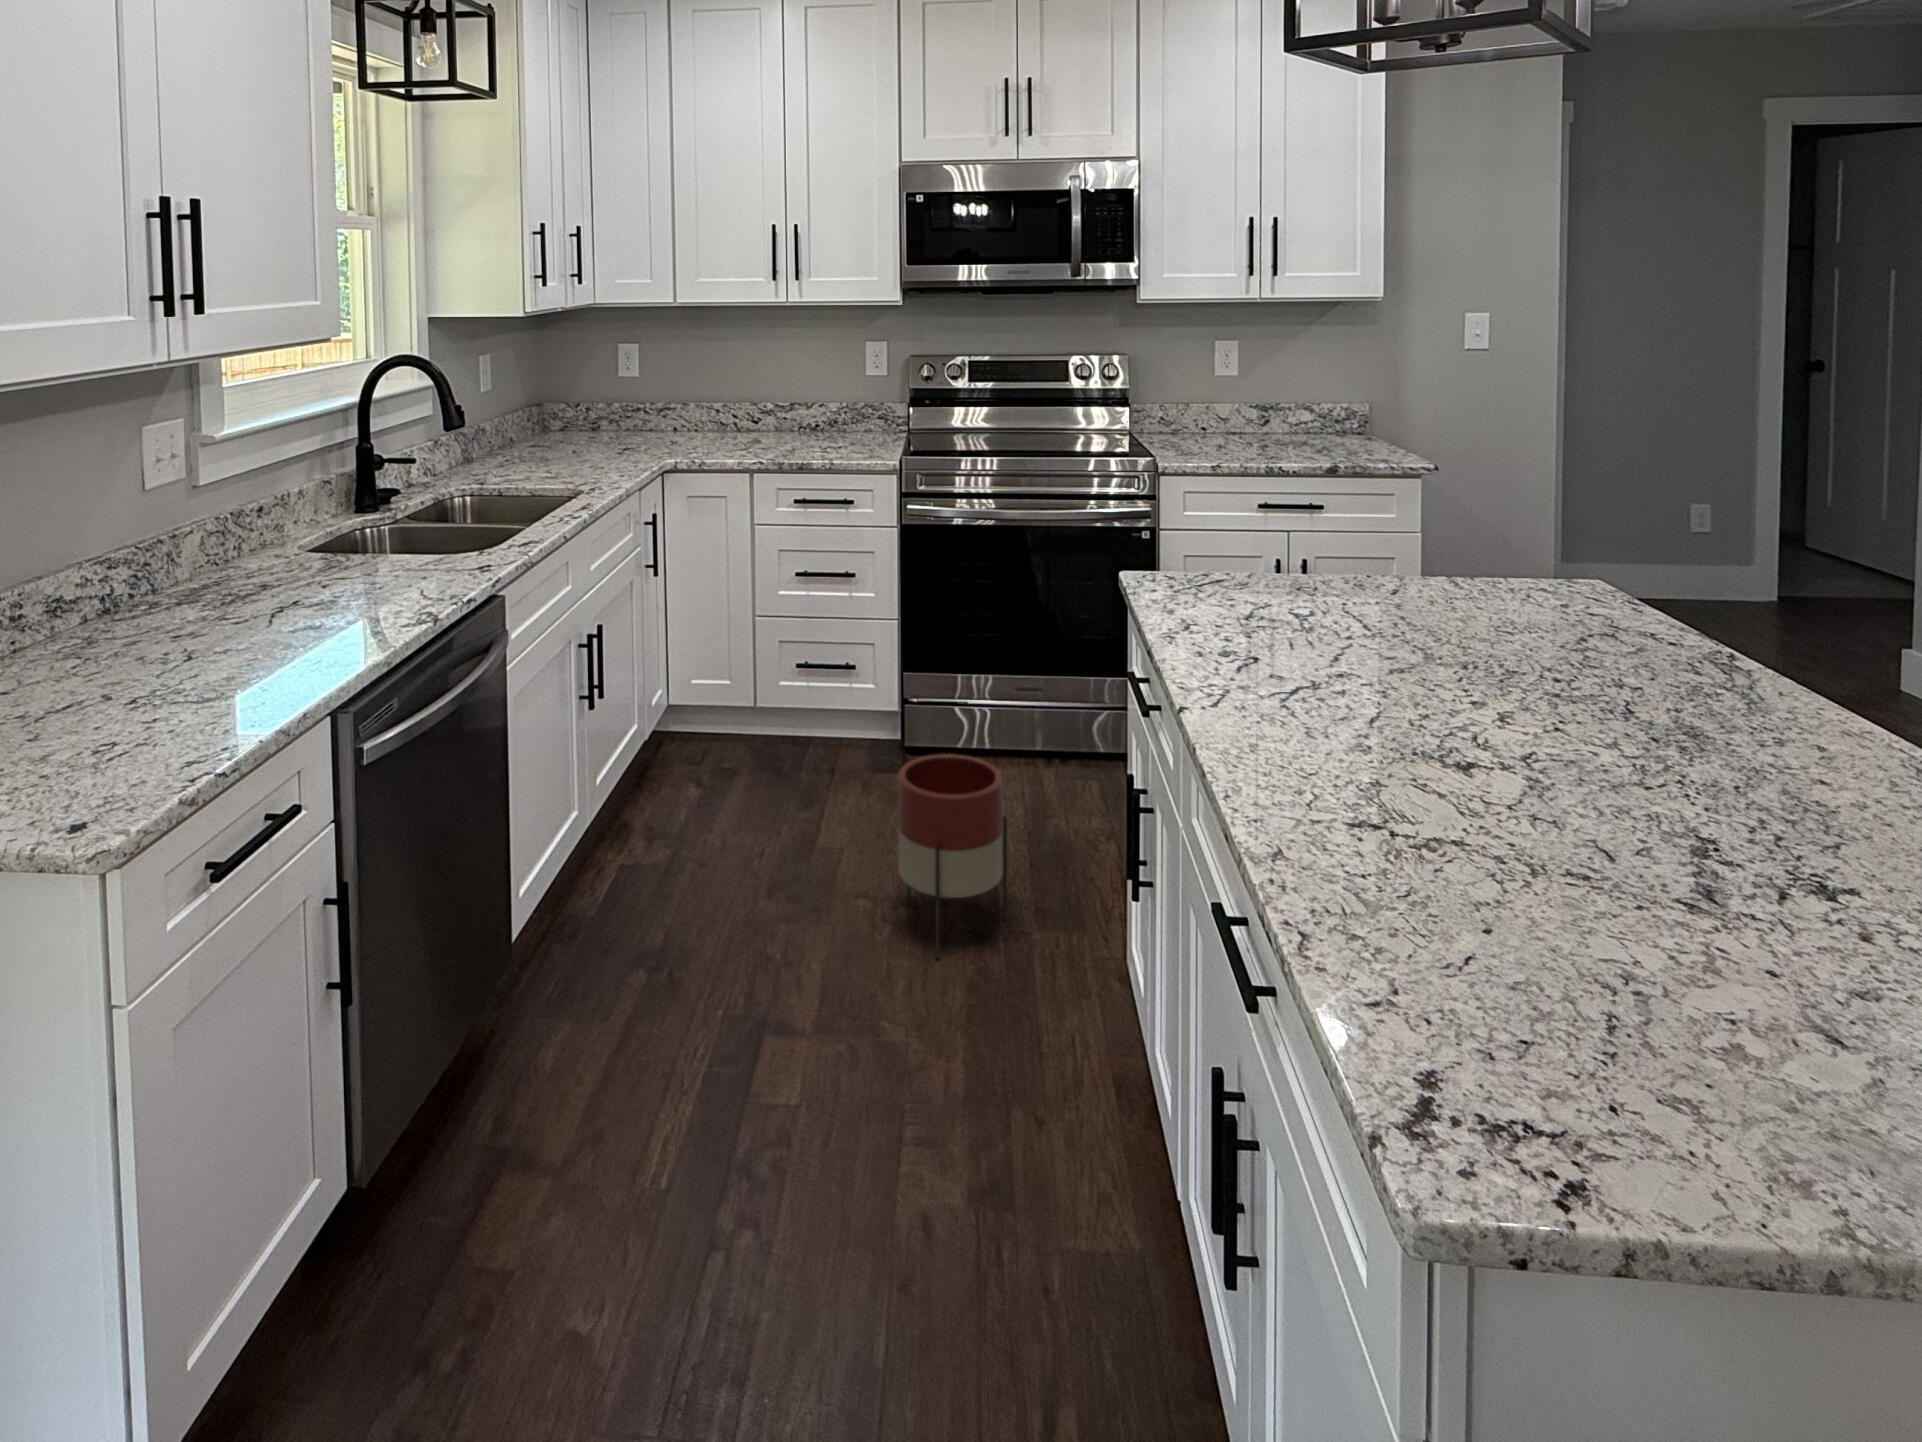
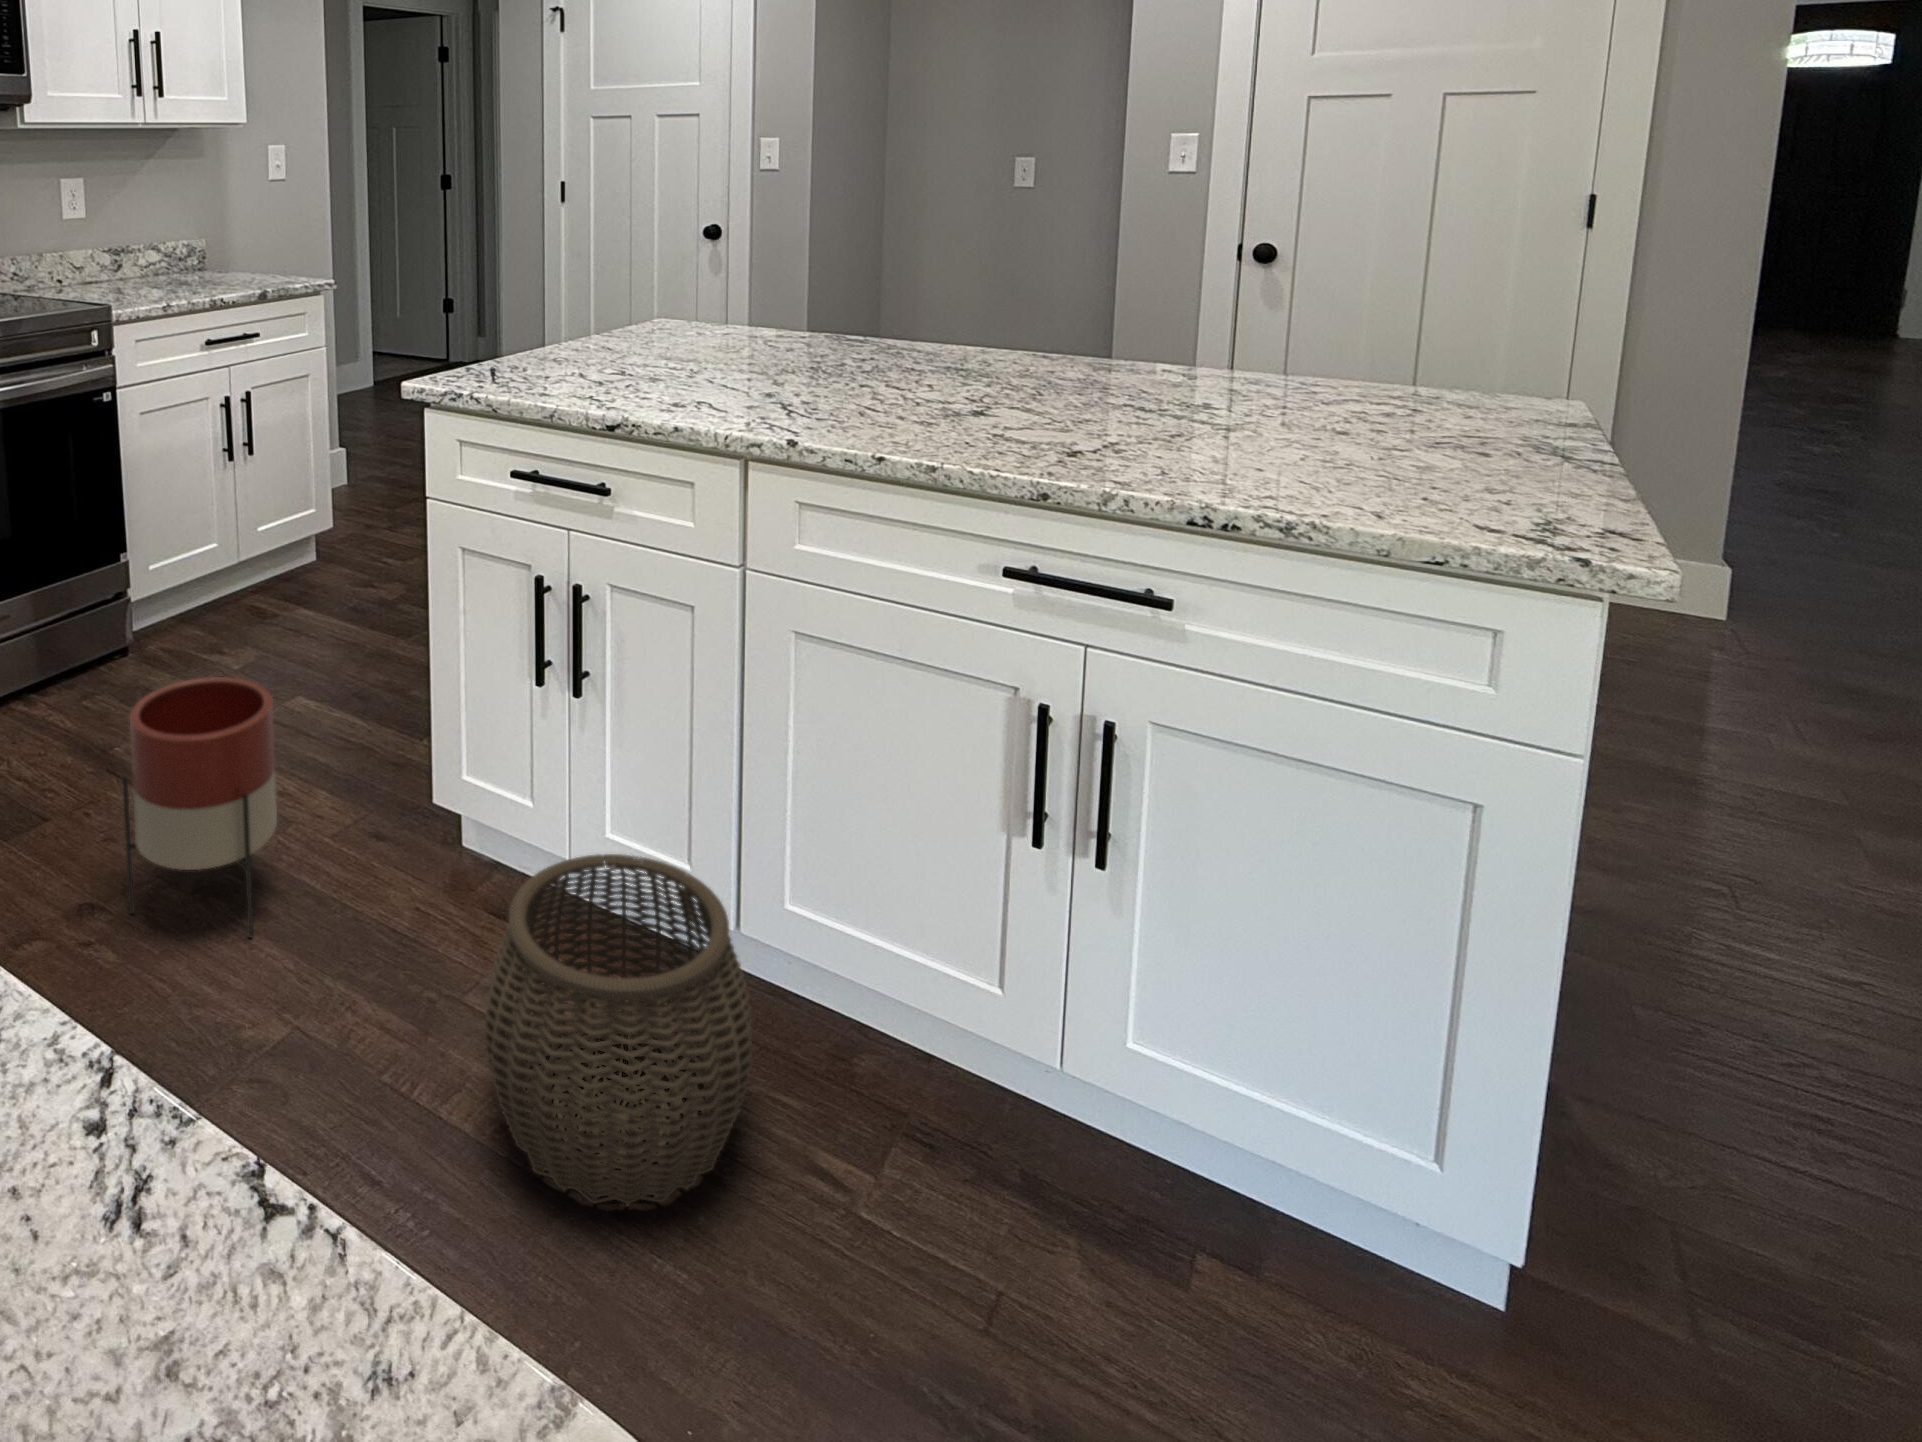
woven basket: none [829,973,1047,1260] -> present [484,854,753,1206]

